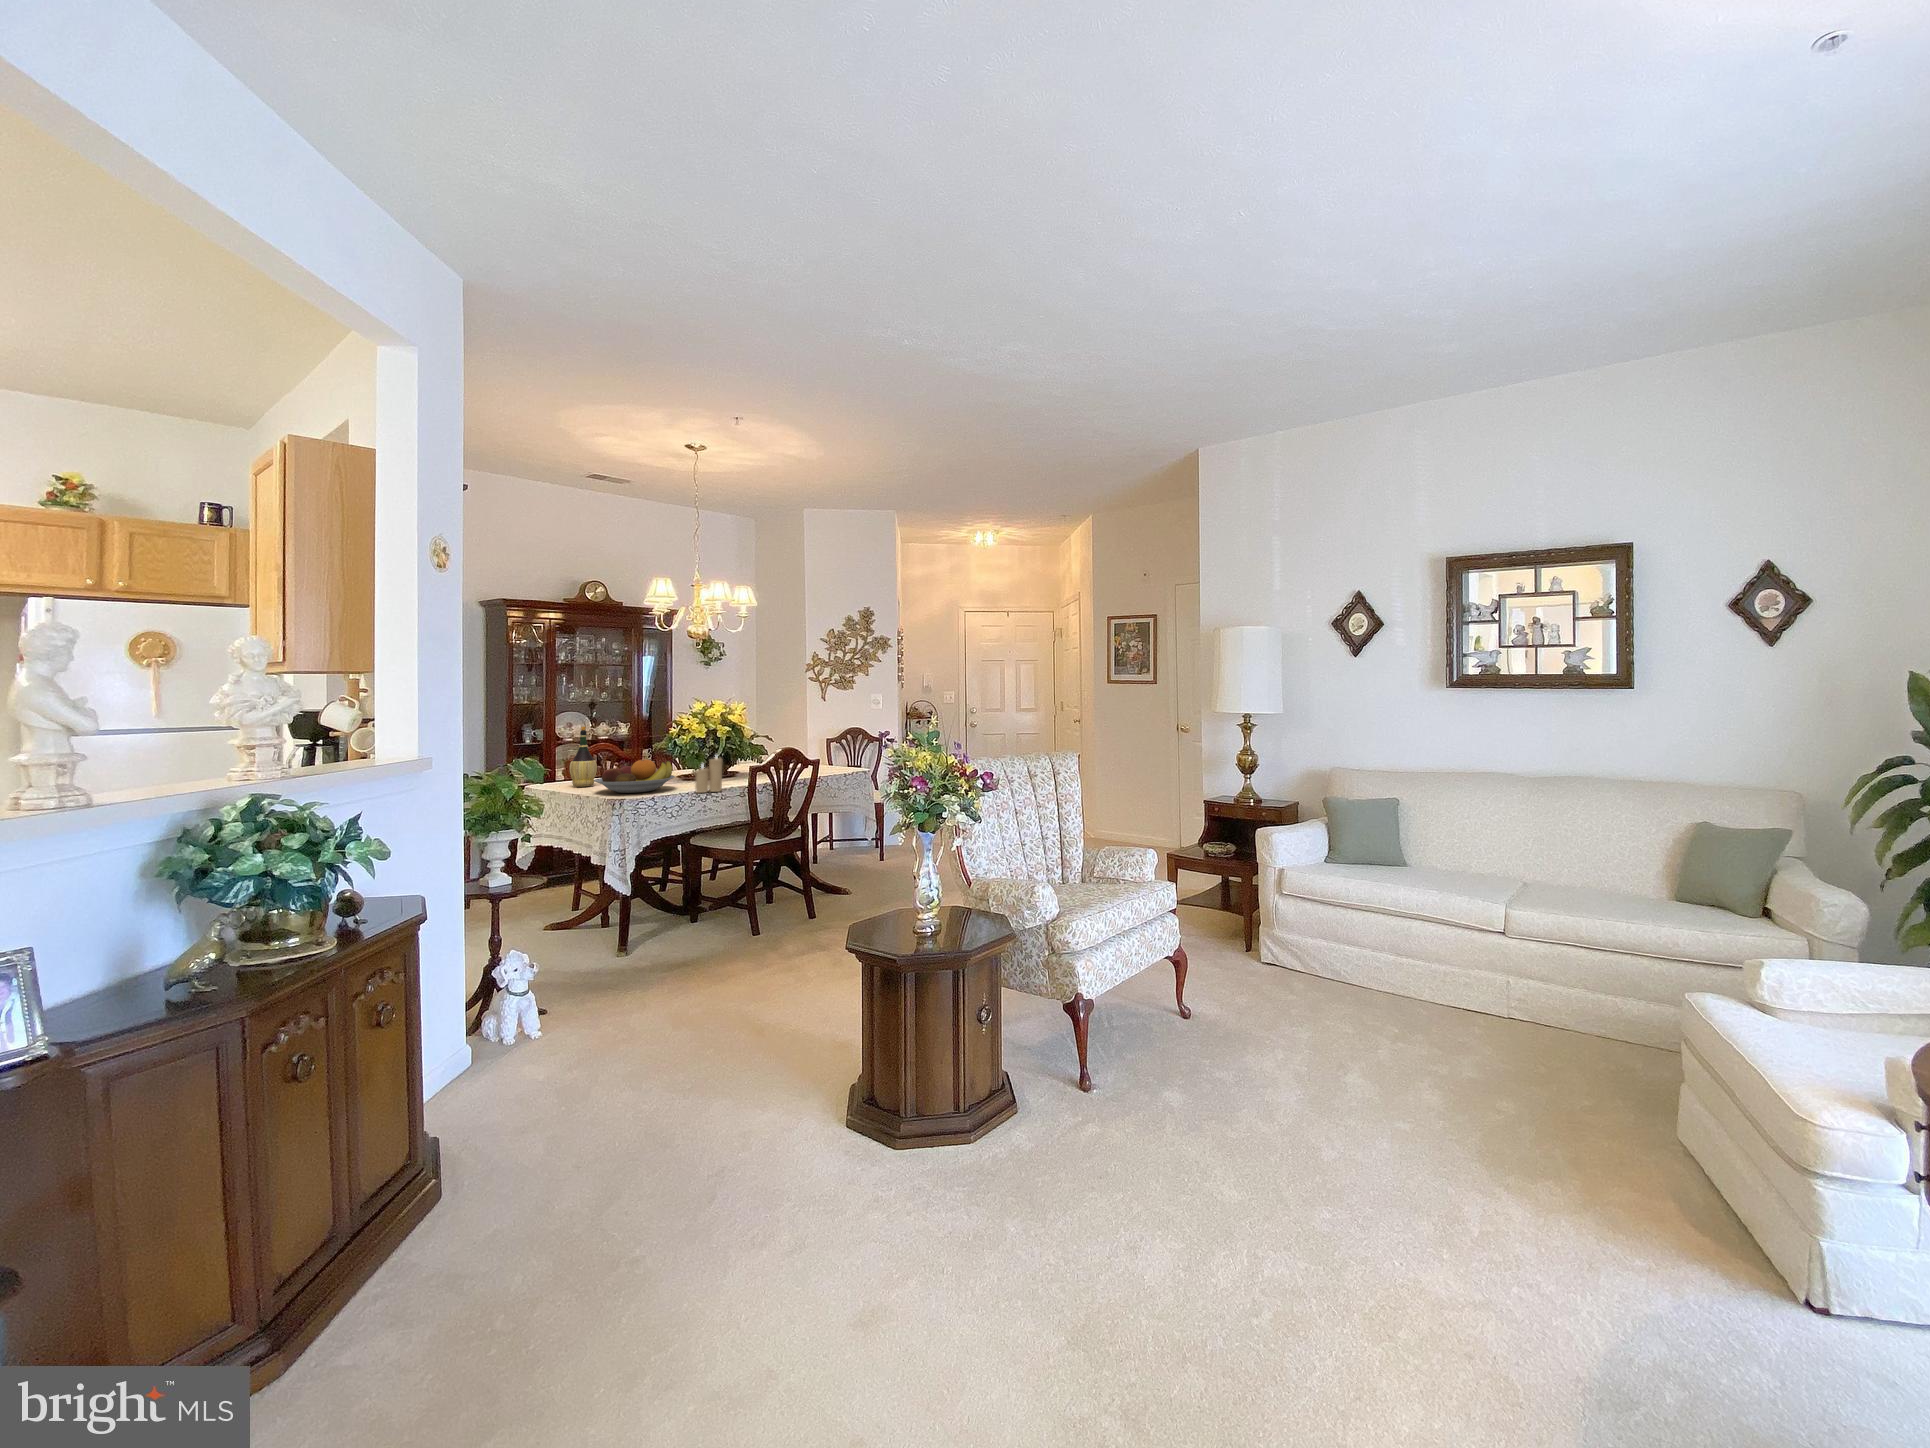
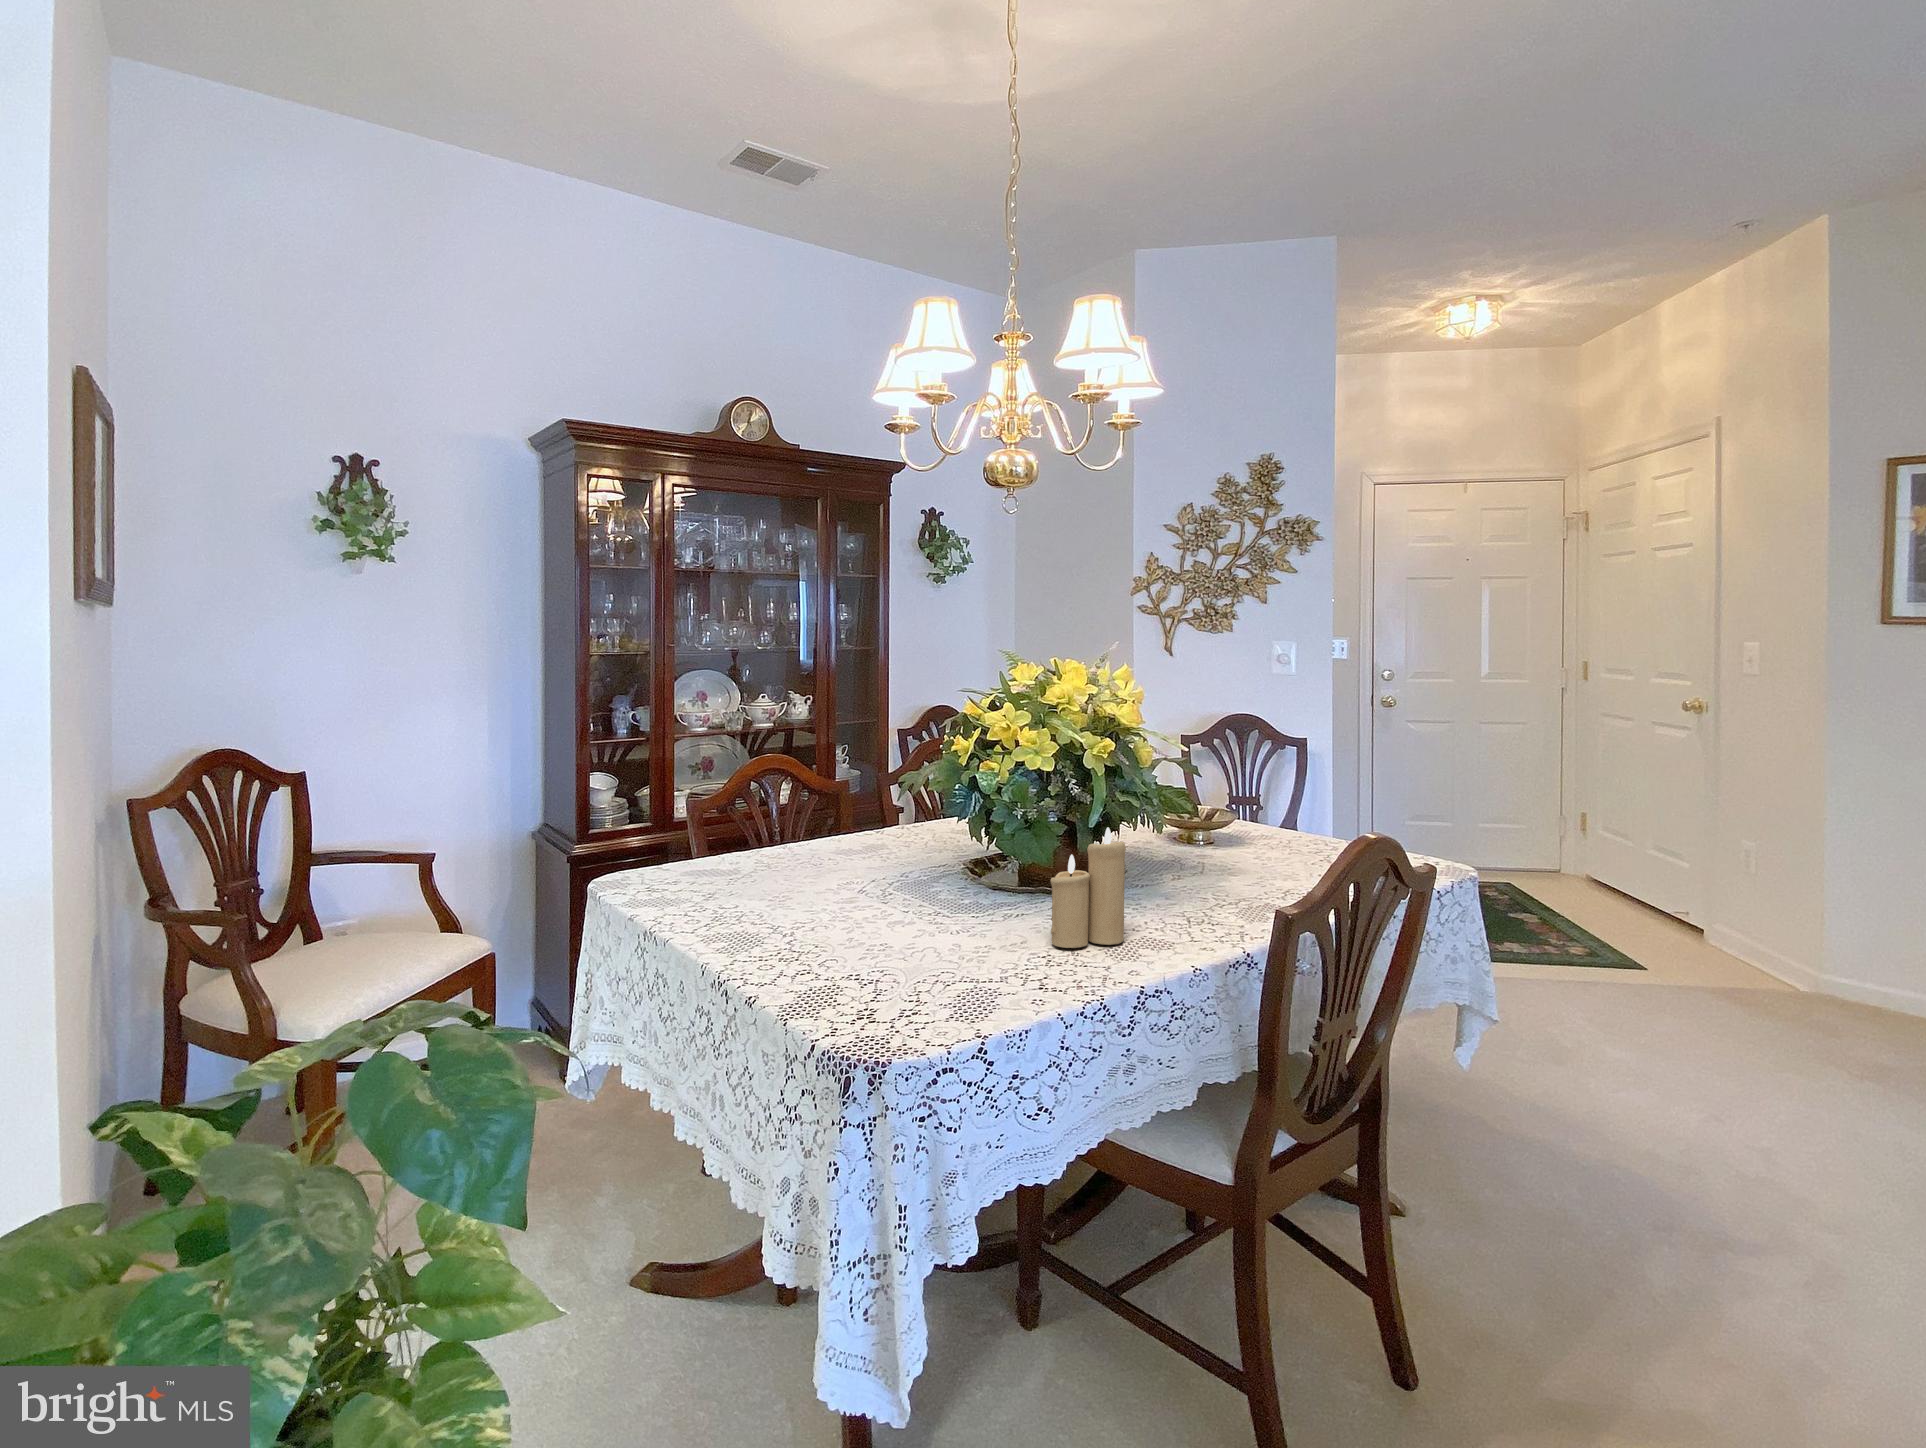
wine bottle: present [570,726,597,787] -> none [703,725,768,883]
fruit bowl: present [594,760,675,793] -> none [768,832,978,932]

